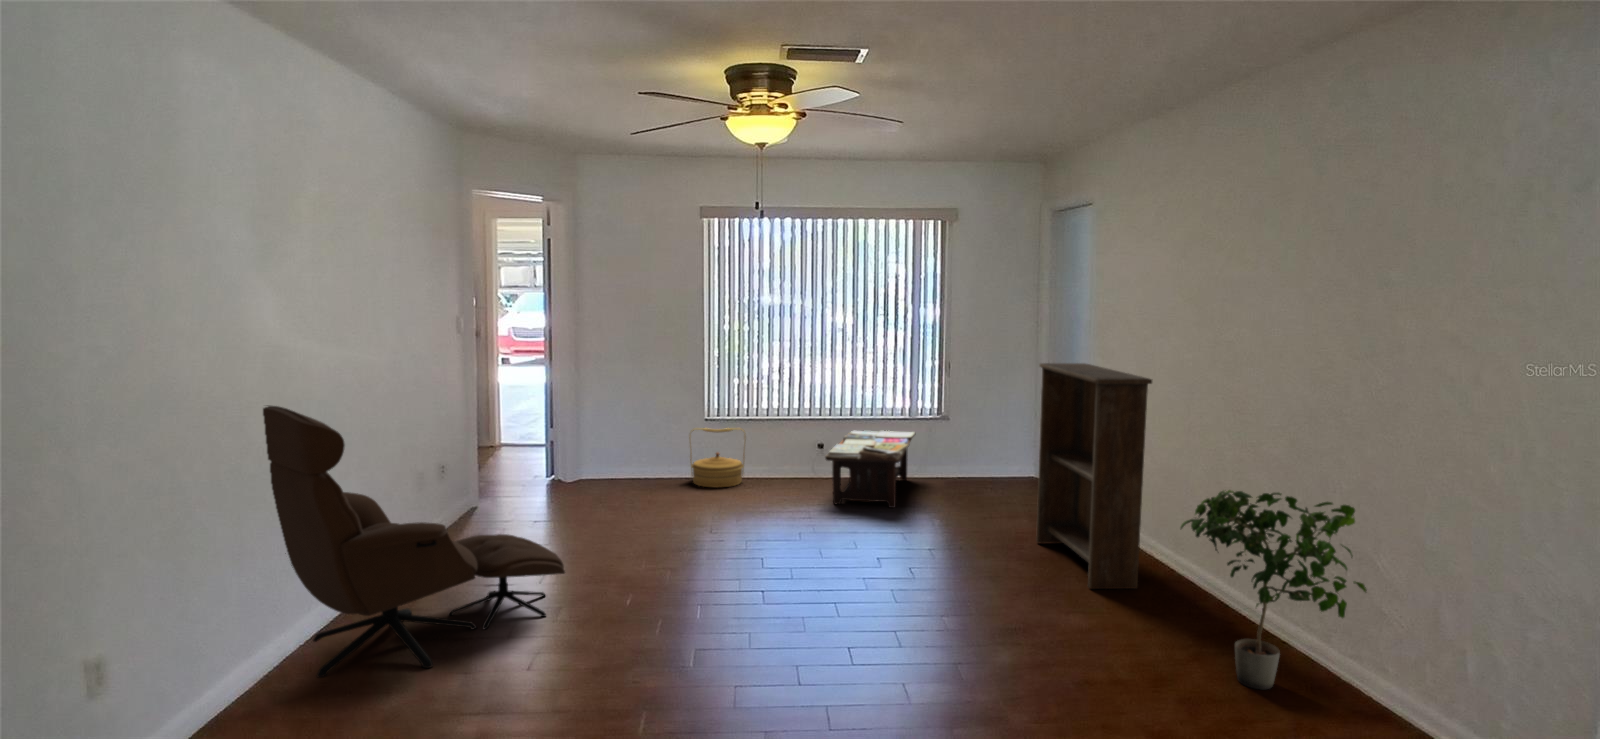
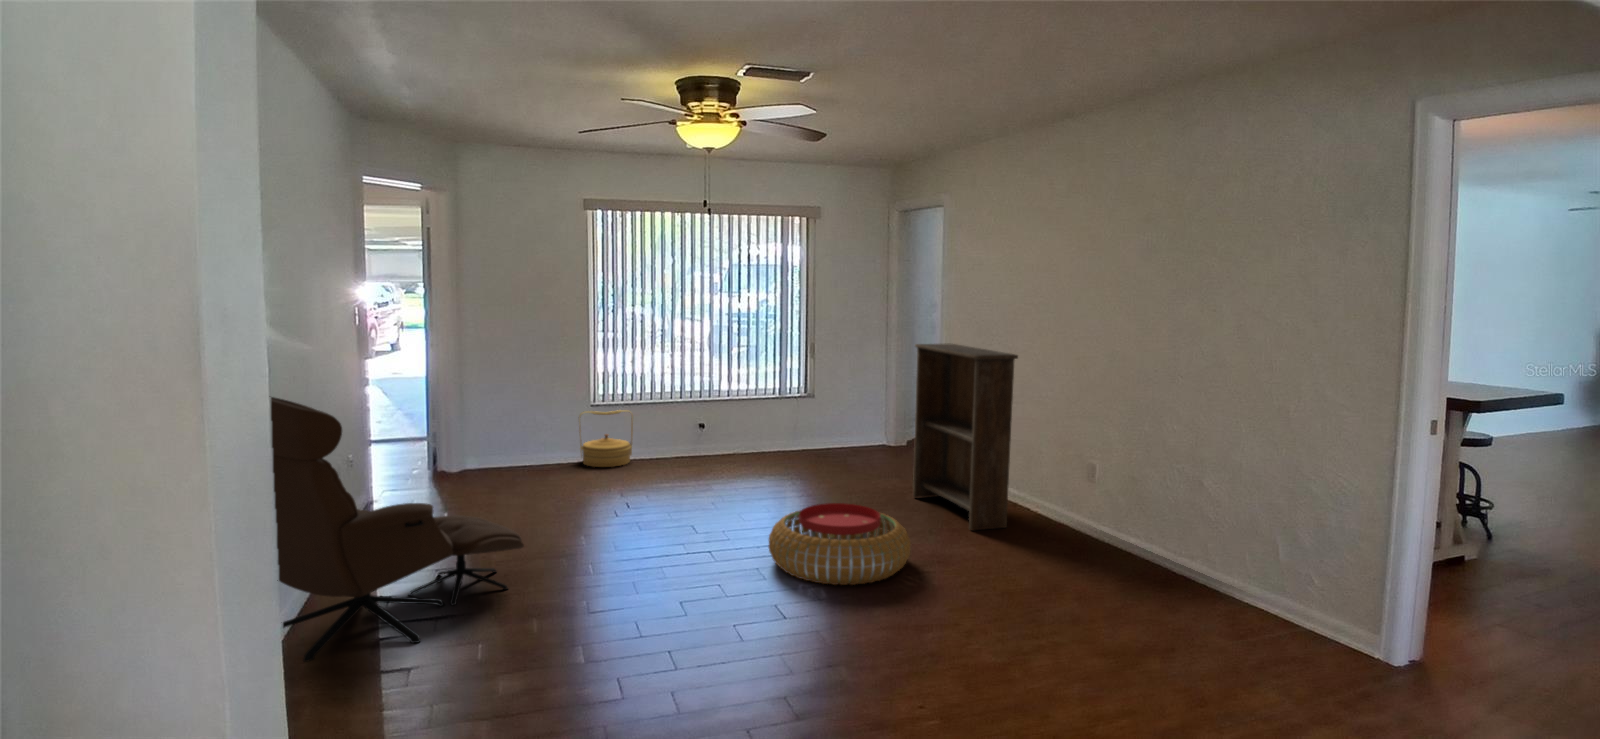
coffee table: present [825,431,915,508] -> none [718,409,789,476]
potted plant: present [1181,490,1367,689] -> none [1061,440,1197,593]
pouf: none [829,547,995,646] -> present [769,503,910,585]

